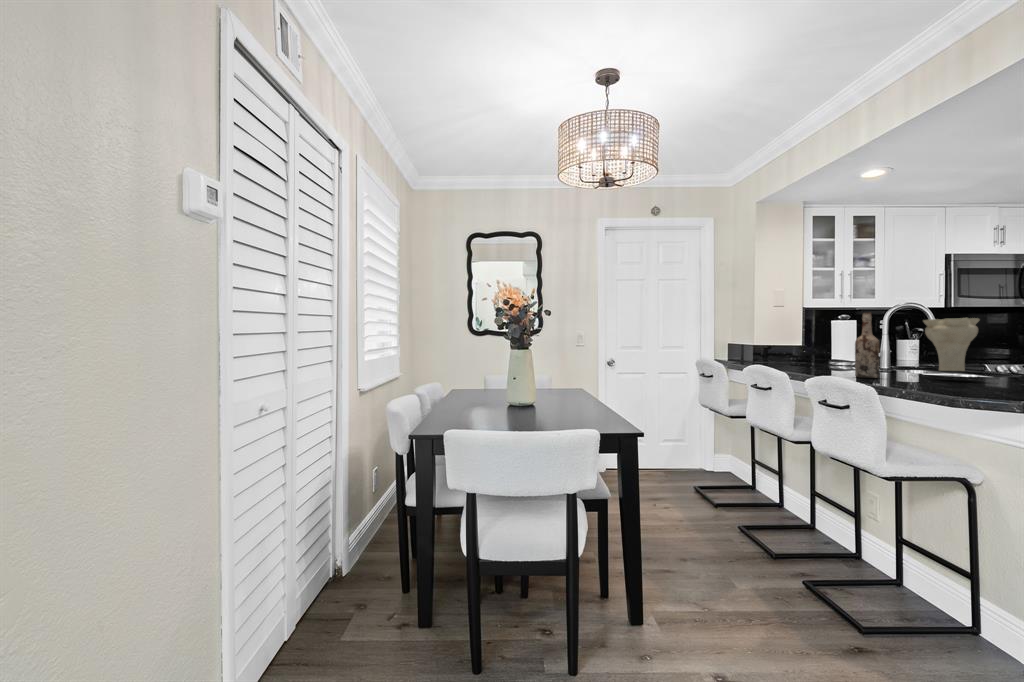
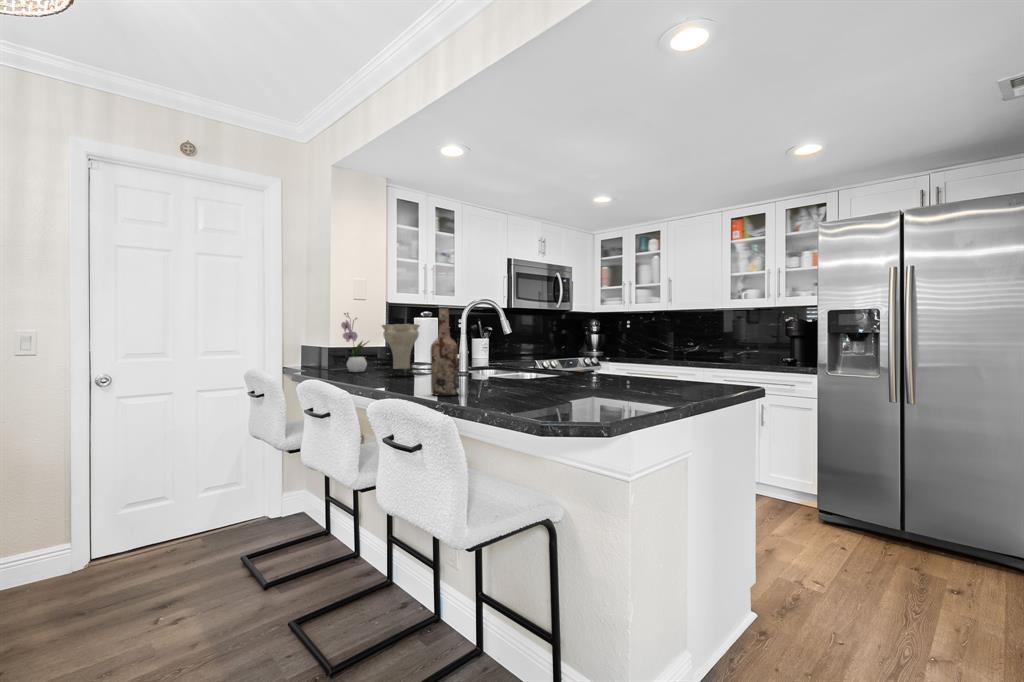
flower arrangement: none [765,317,790,365] -> present [341,313,368,372]
vase: present [923,318,979,371] -> present [382,324,420,369]

